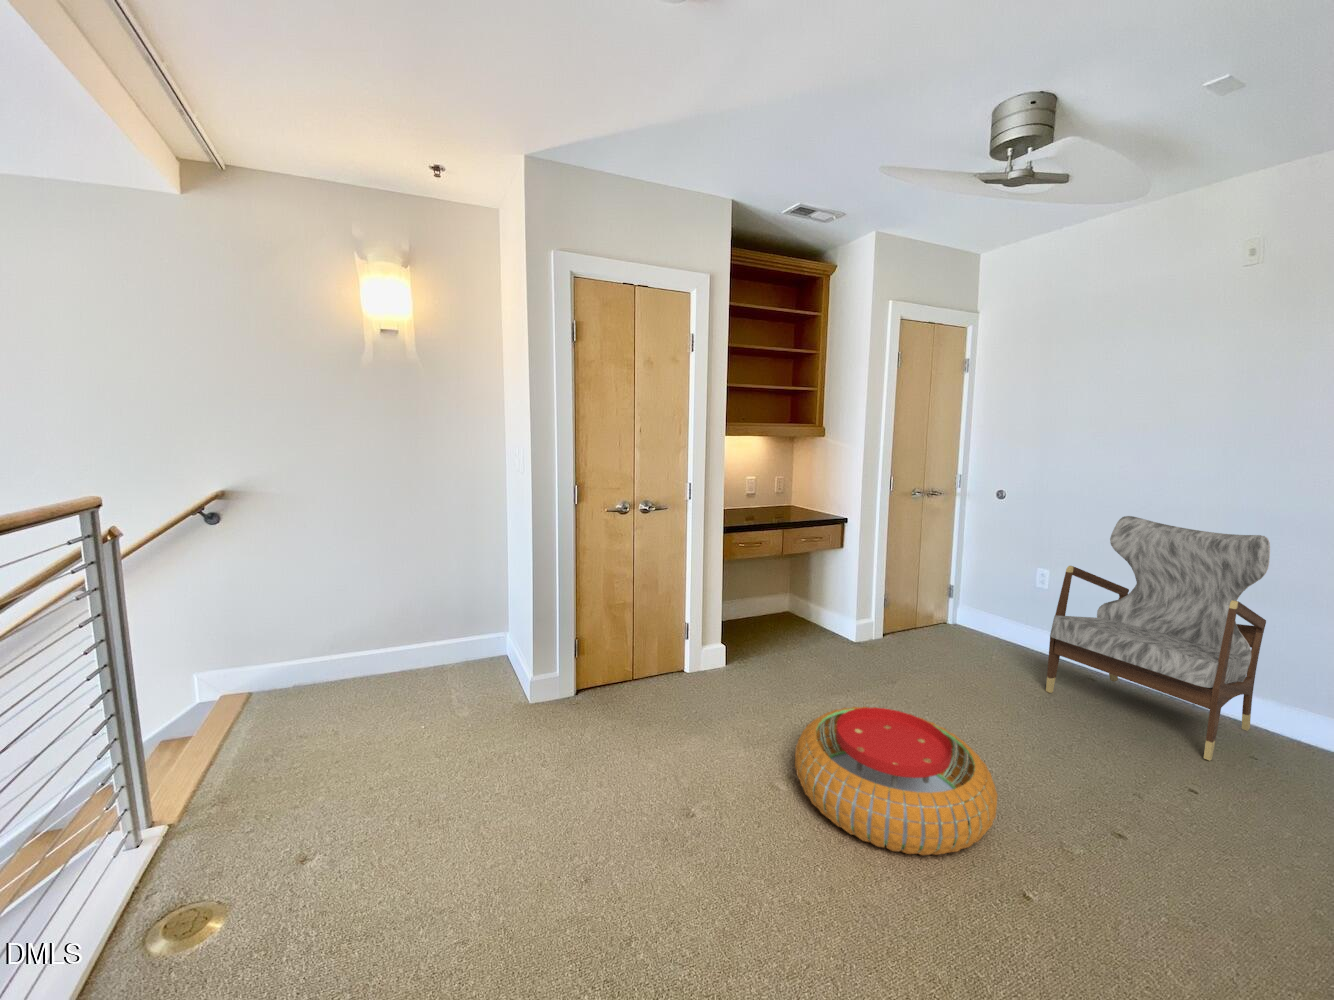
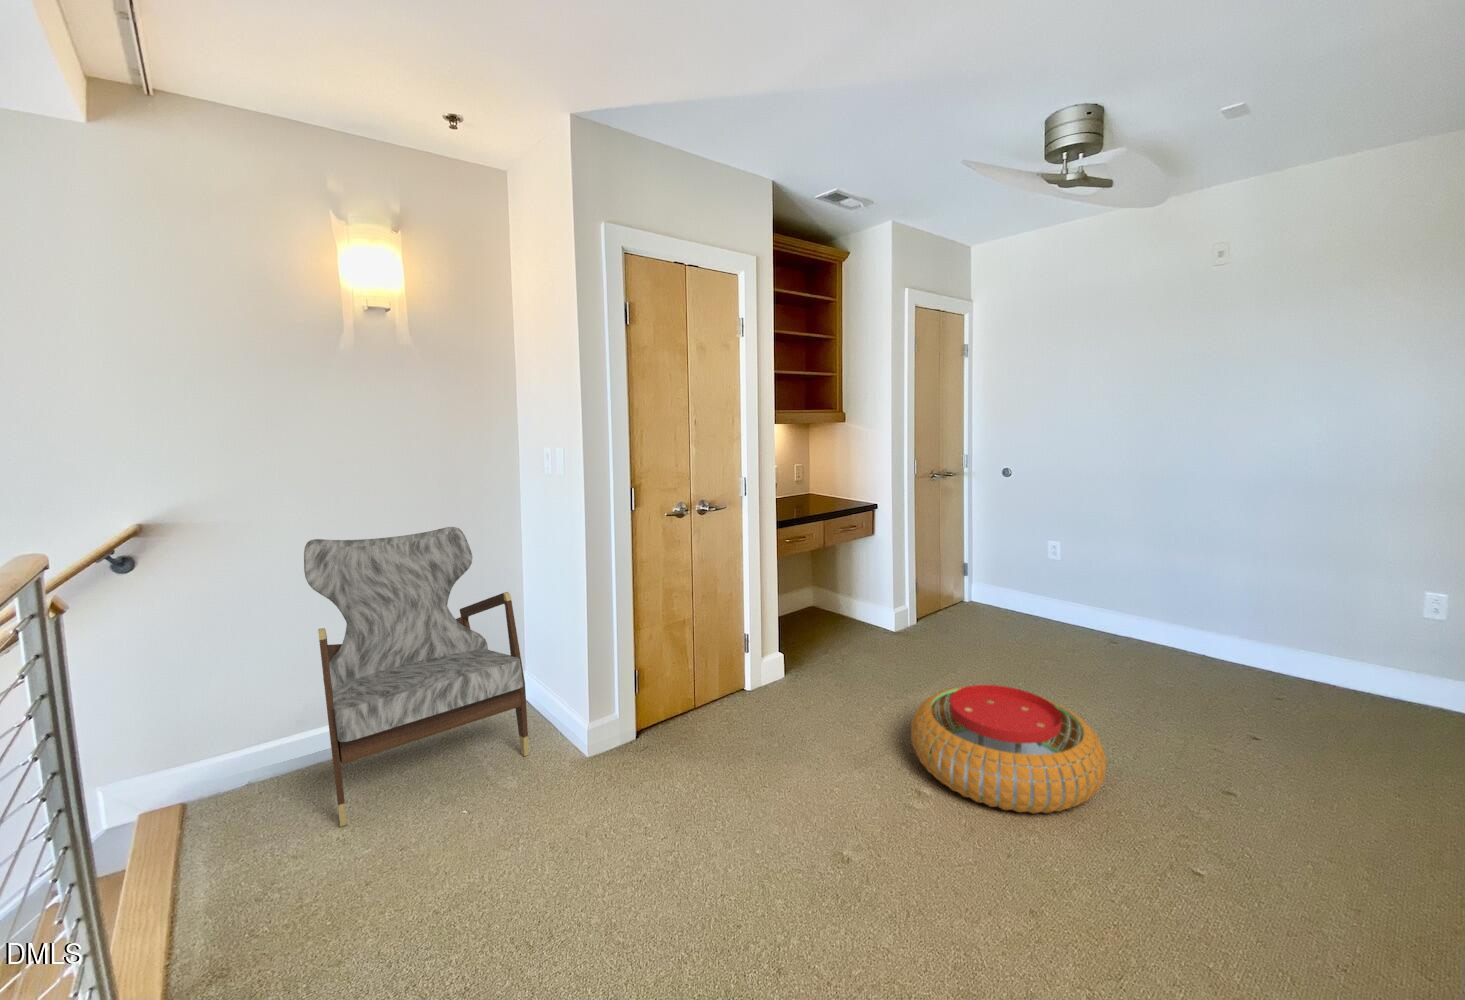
armchair: present [1046,516,1270,761] -> present [304,527,529,826]

